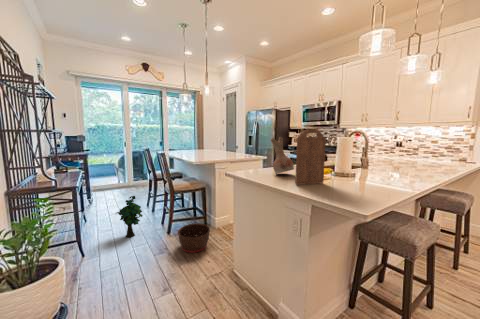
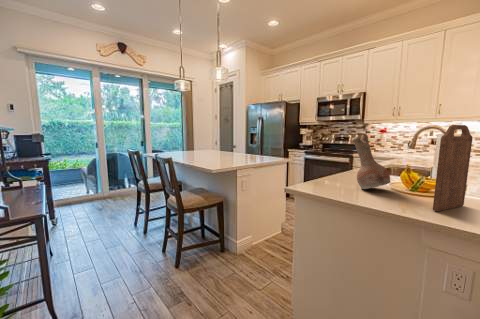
decorative plant: present [117,196,143,238] -> none [100,219,140,278]
basket: present [178,224,210,253] -> none [197,252,241,297]

